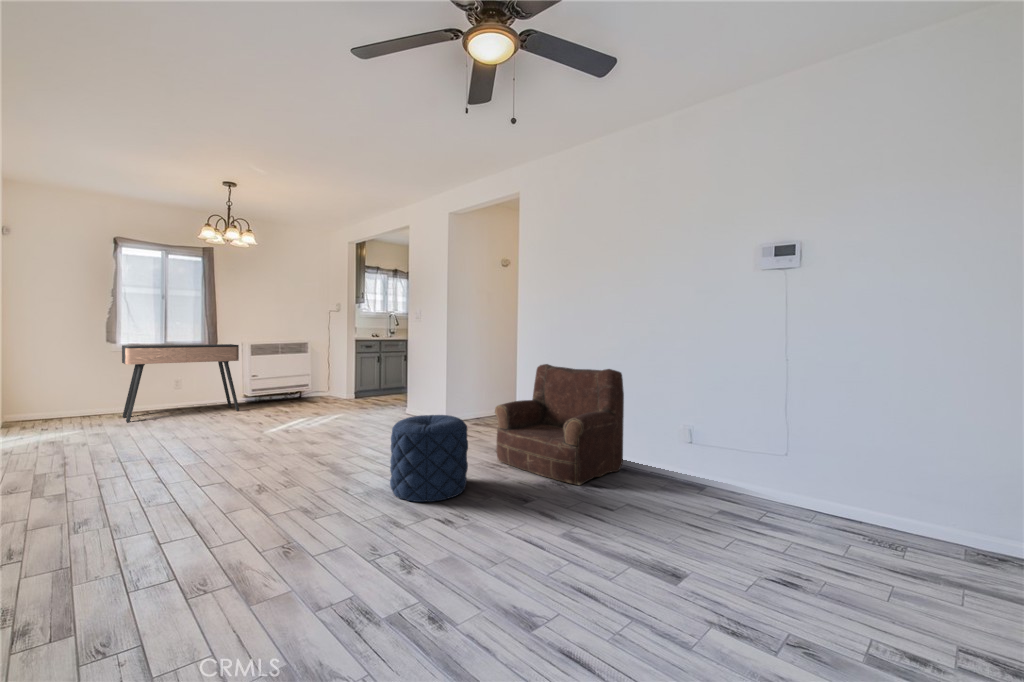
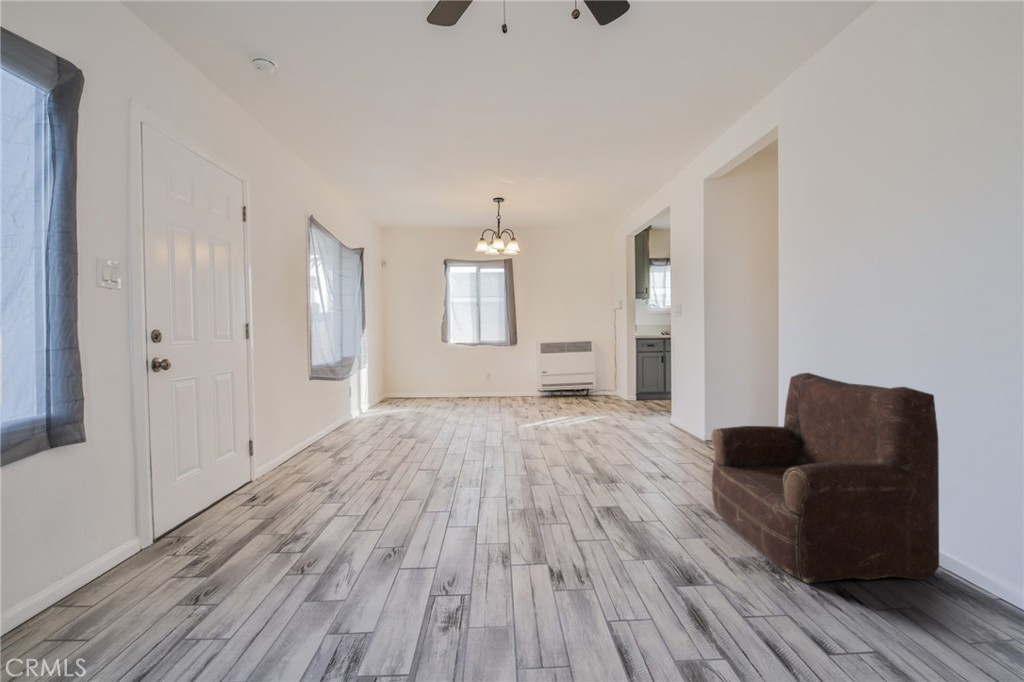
console table: present [122,344,239,422] -> none [445,344,526,407]
pouf: present [390,415,468,502] -> none [536,432,632,544]

